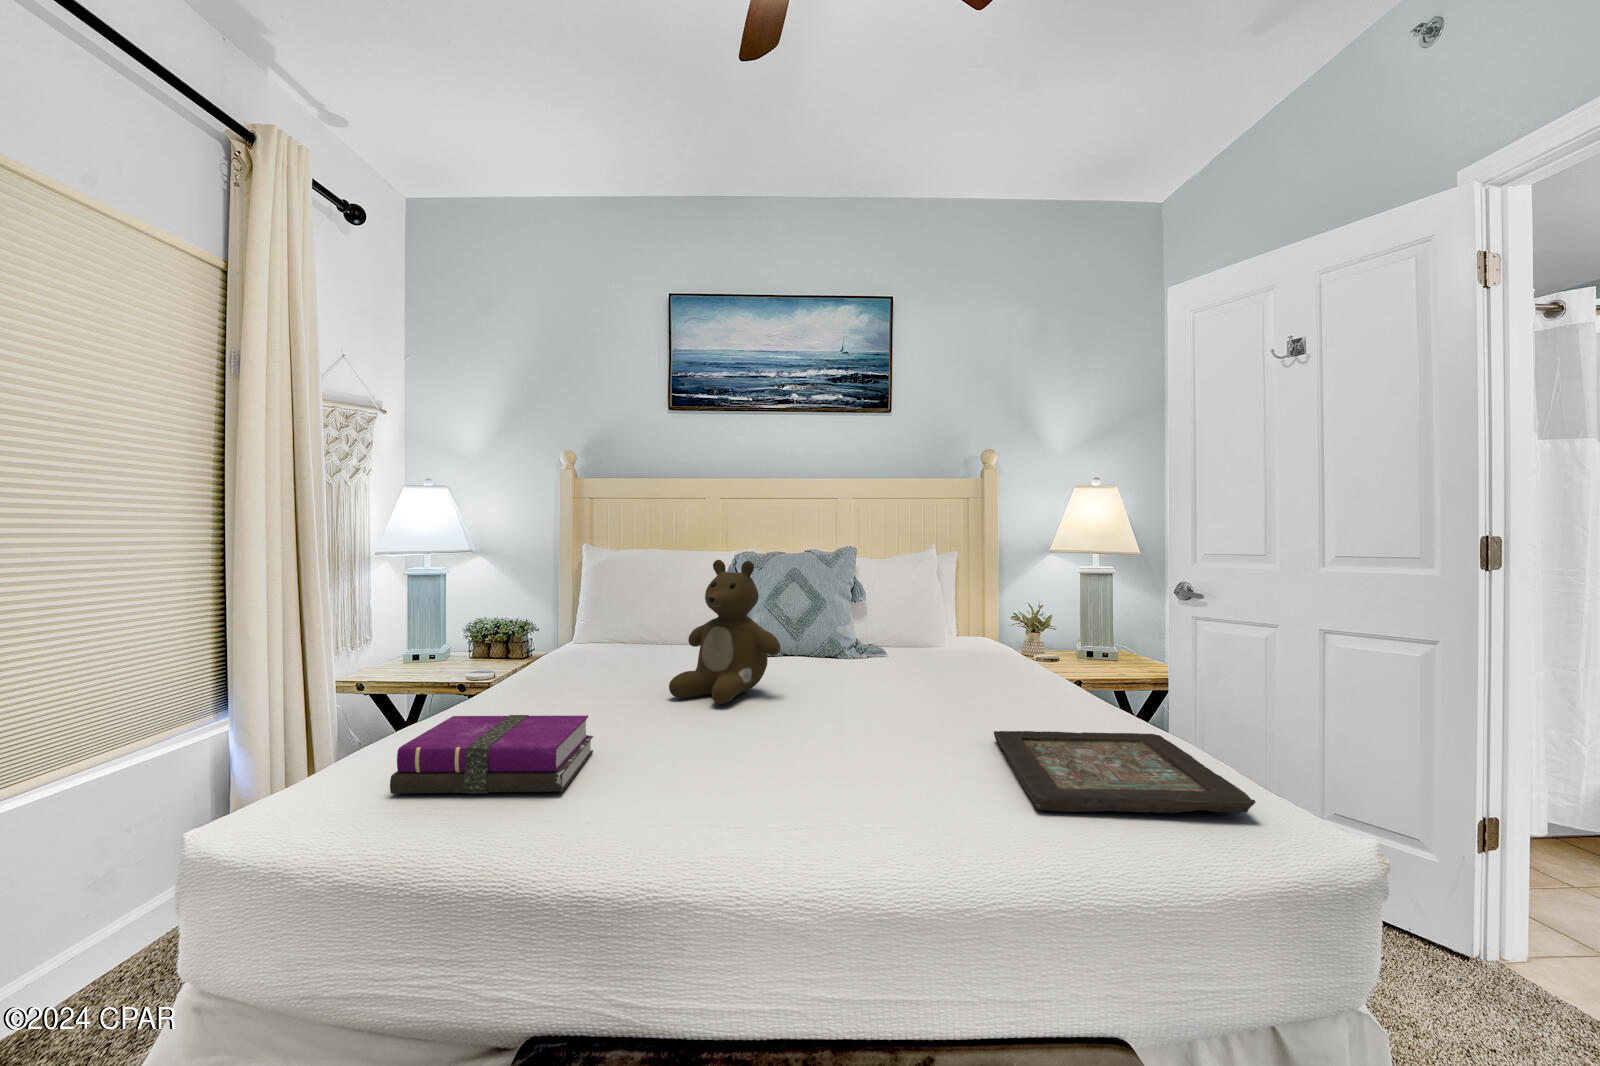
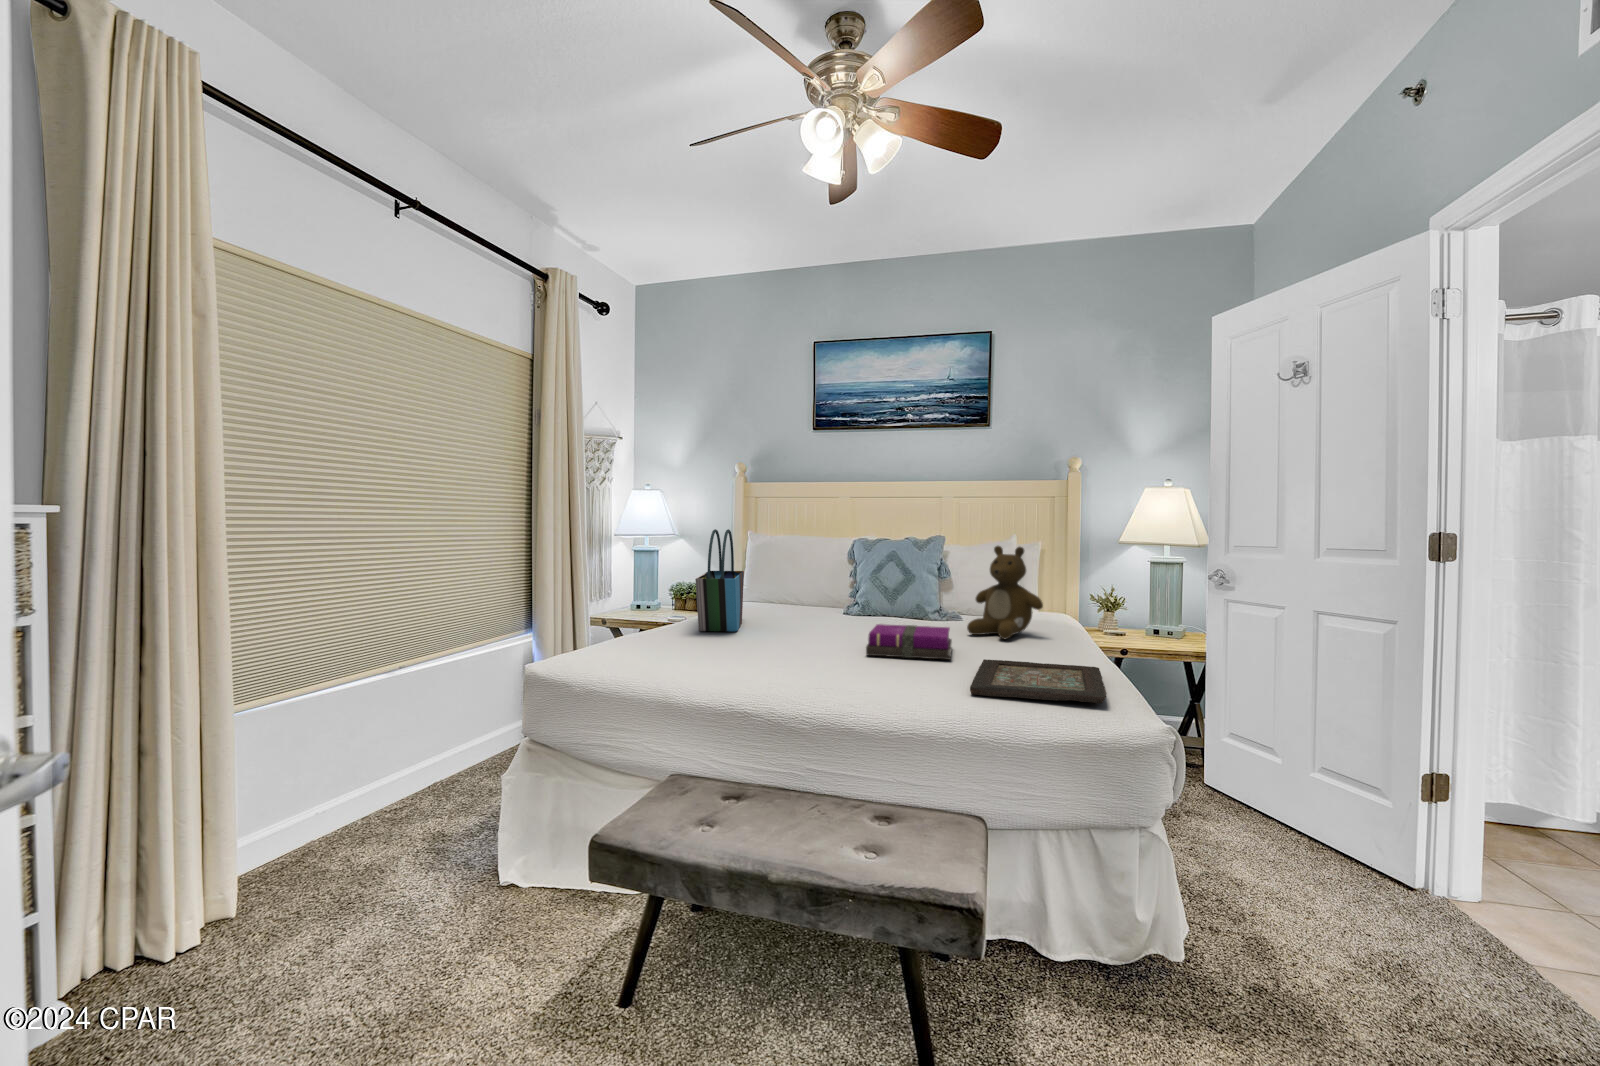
tote bag: none [518,539,590,703] -> present [695,529,744,631]
teddy bear: present [669,560,780,704] -> present [967,546,1043,639]
notebook: present [390,715,593,794] -> present [866,624,952,660]

